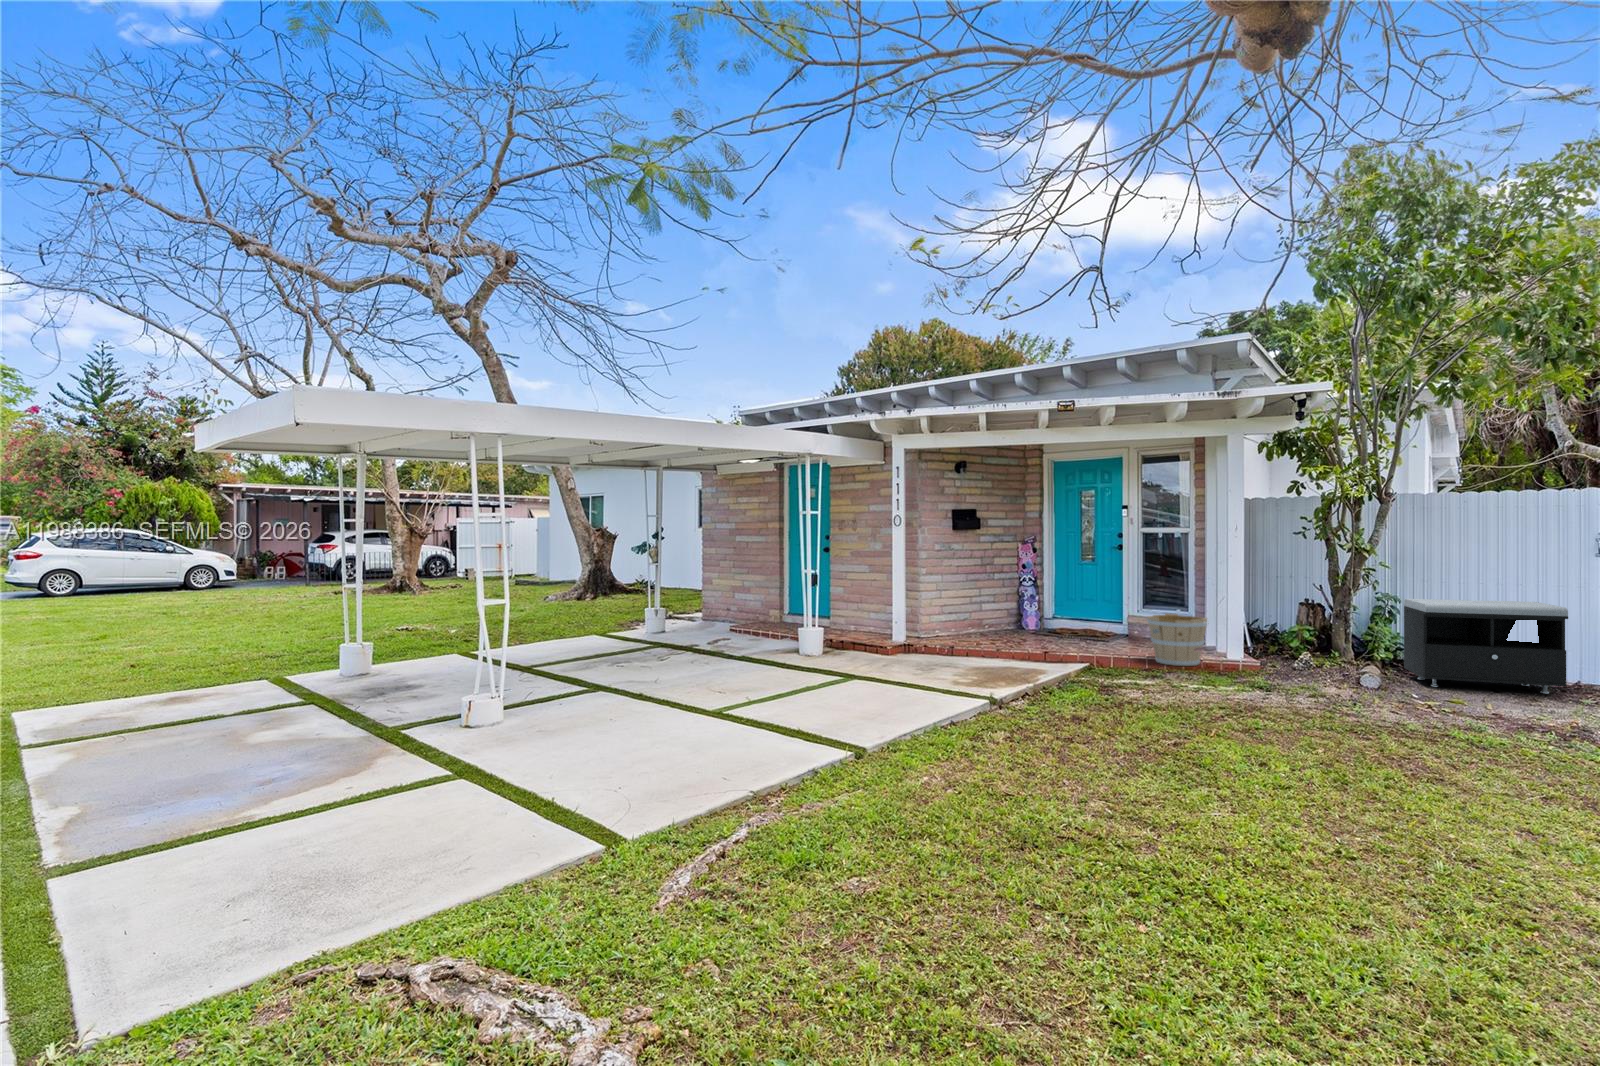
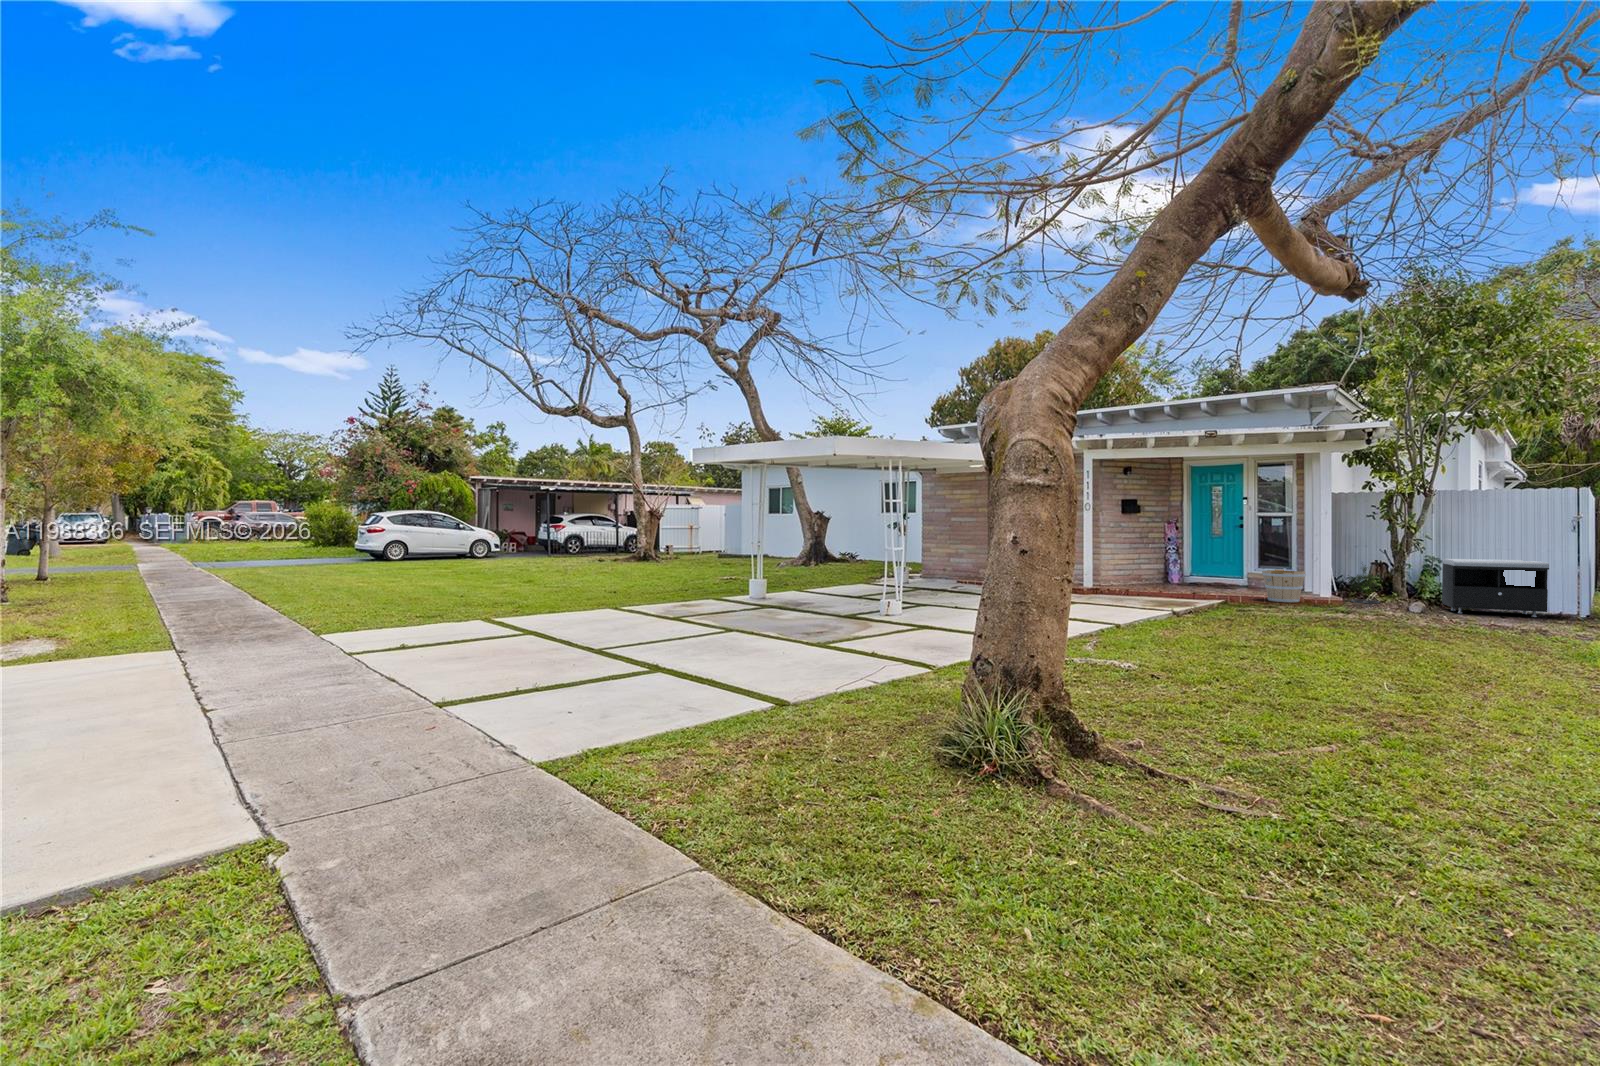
potted tree: none [1264,601,1314,665] -> present [1348,565,1378,603]

